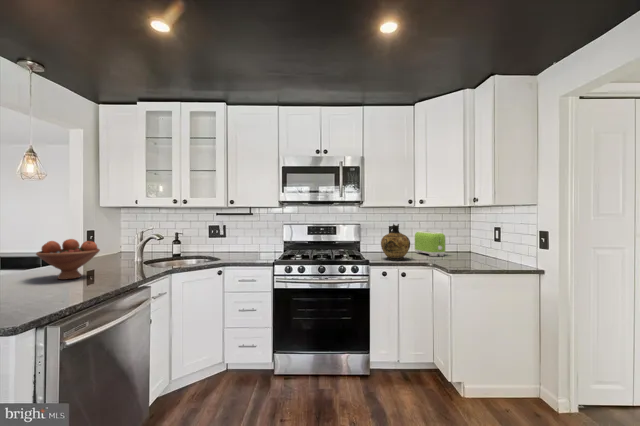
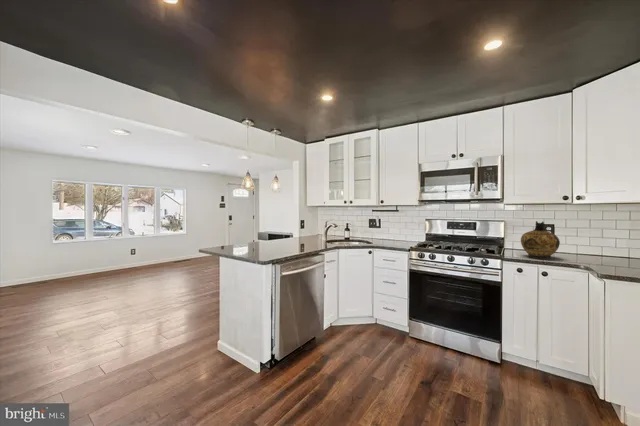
toaster: present [415,231,445,256] -> none [574,230,620,260]
fruit bowl: present [36,239,100,280] -> none [264,224,294,247]

